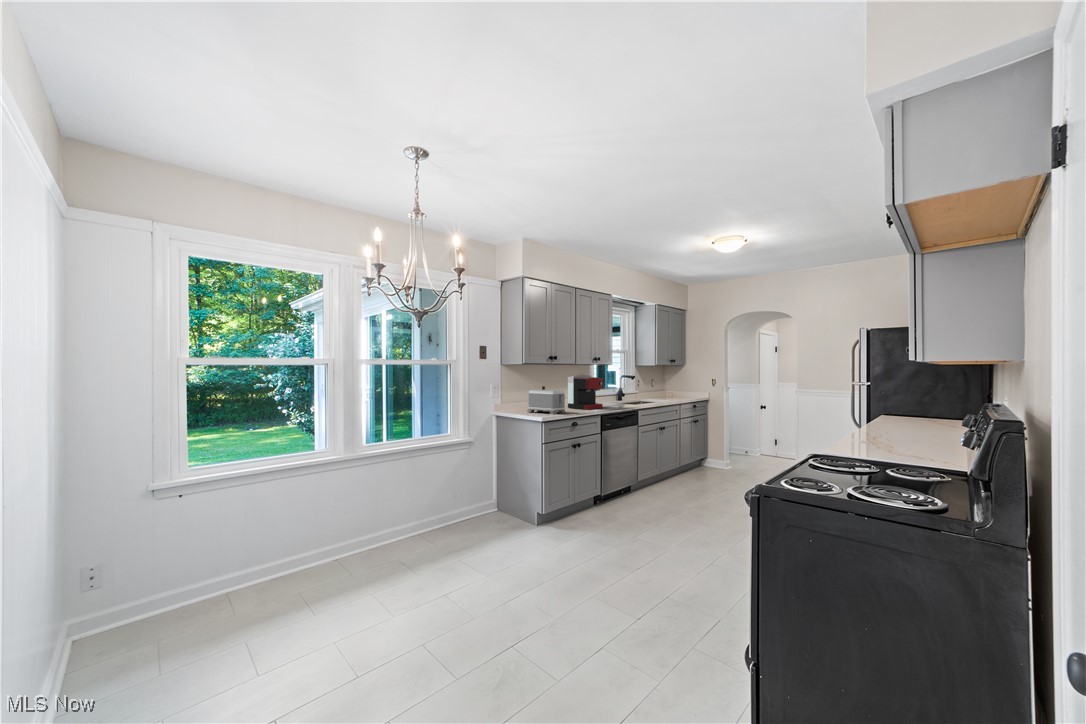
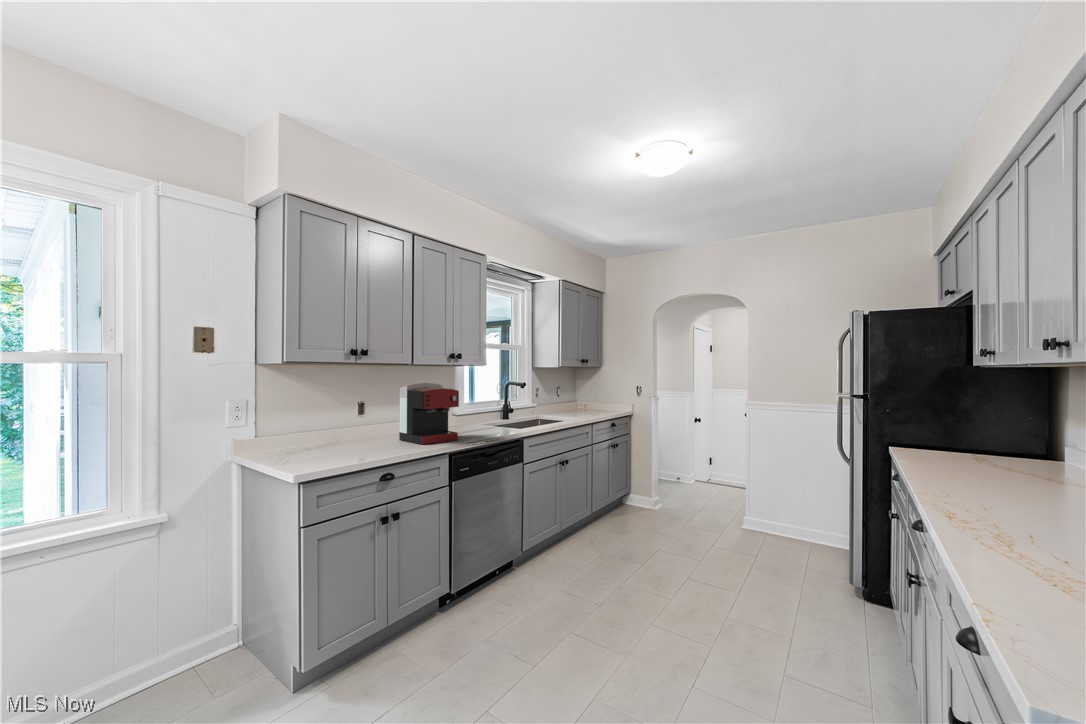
toaster: present [527,390,566,414] -> none [297,413,372,463]

